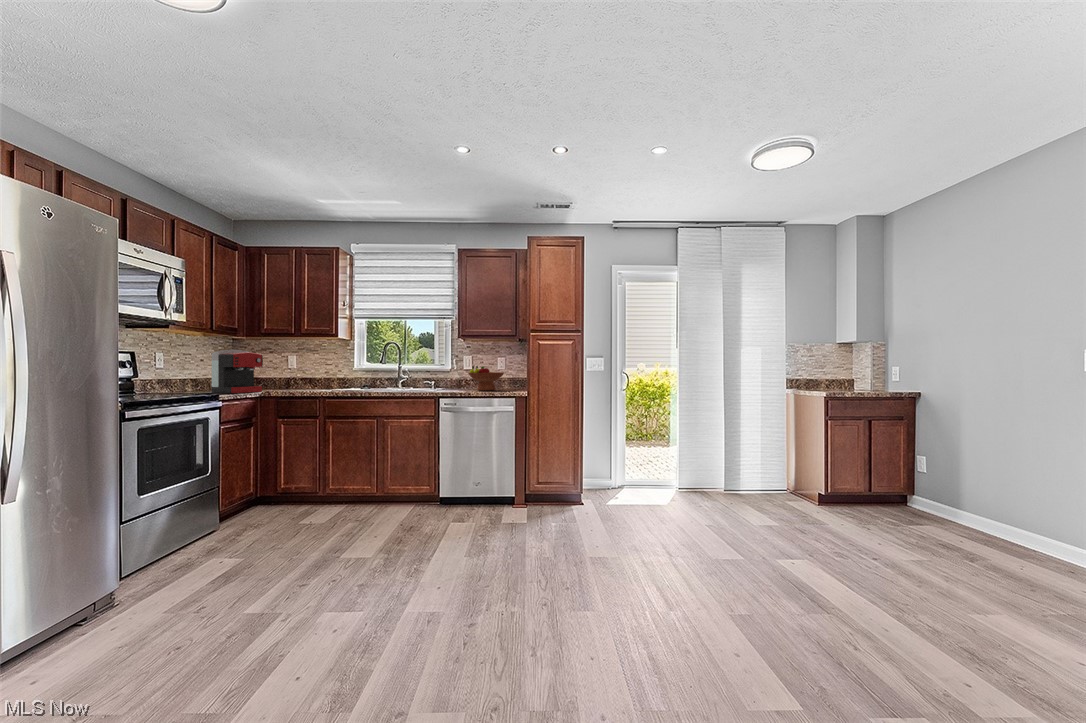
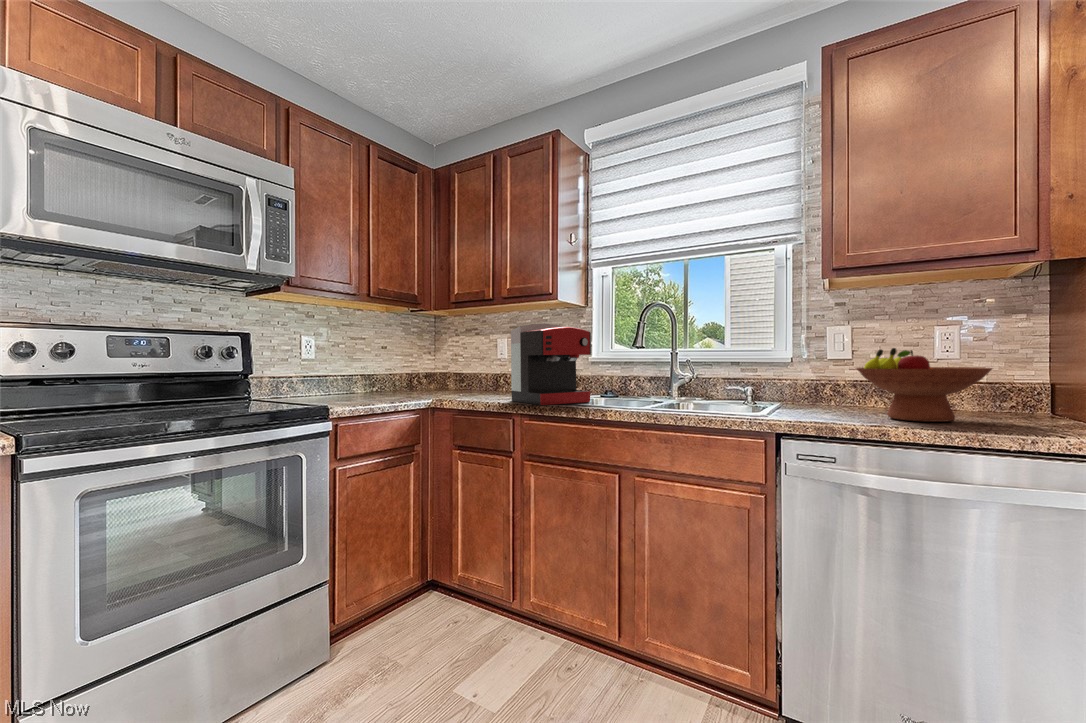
coffee maker: present [212,349,263,393] -> present [511,323,591,405]

